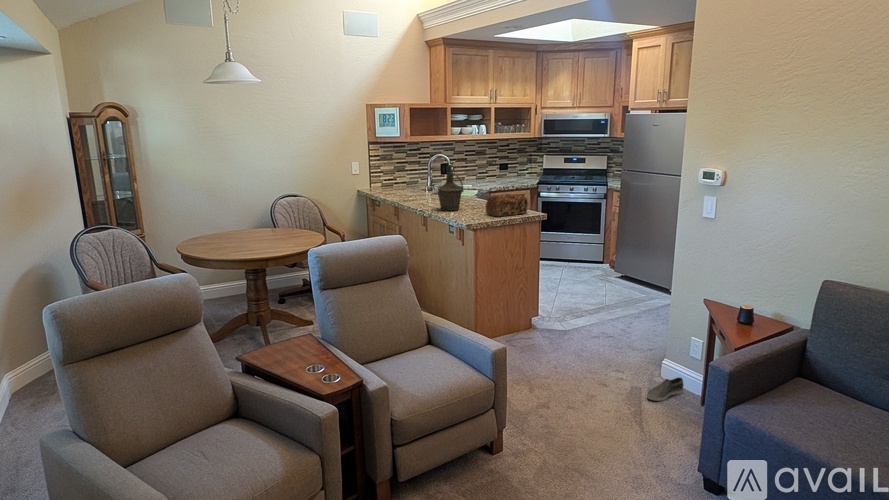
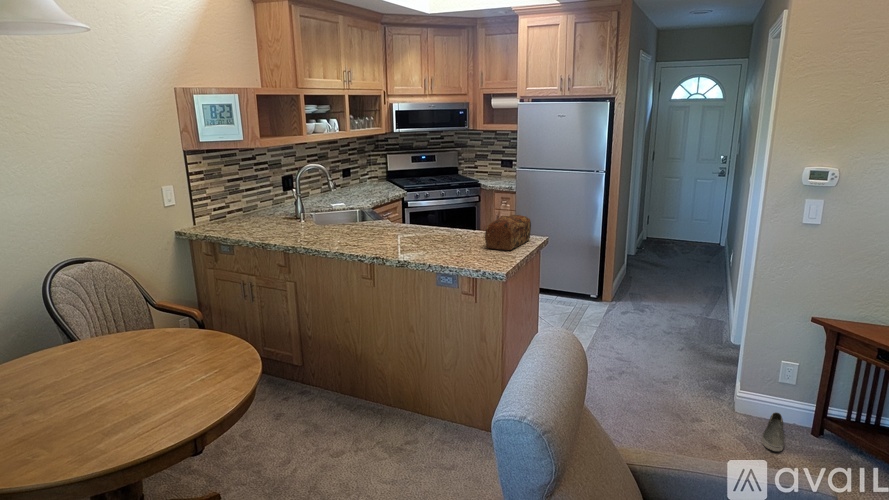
bottle: present [438,165,464,211] -> none [399,181,436,251]

